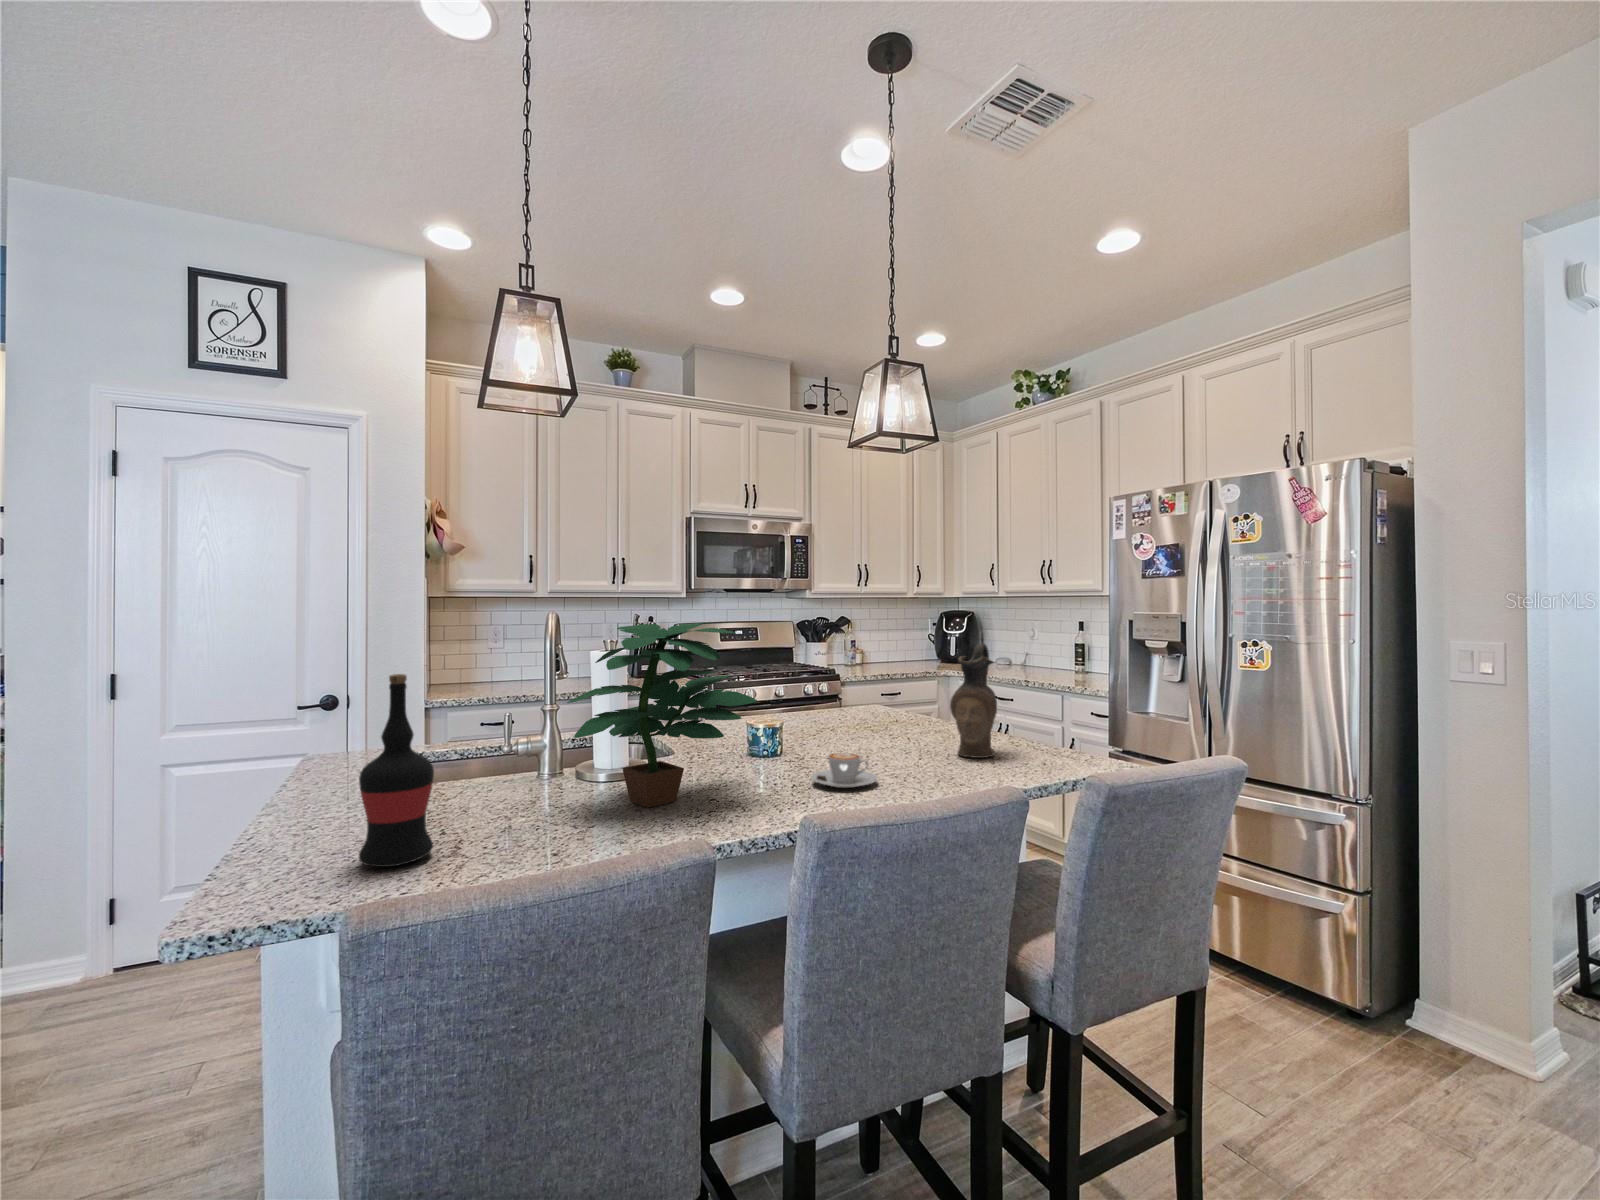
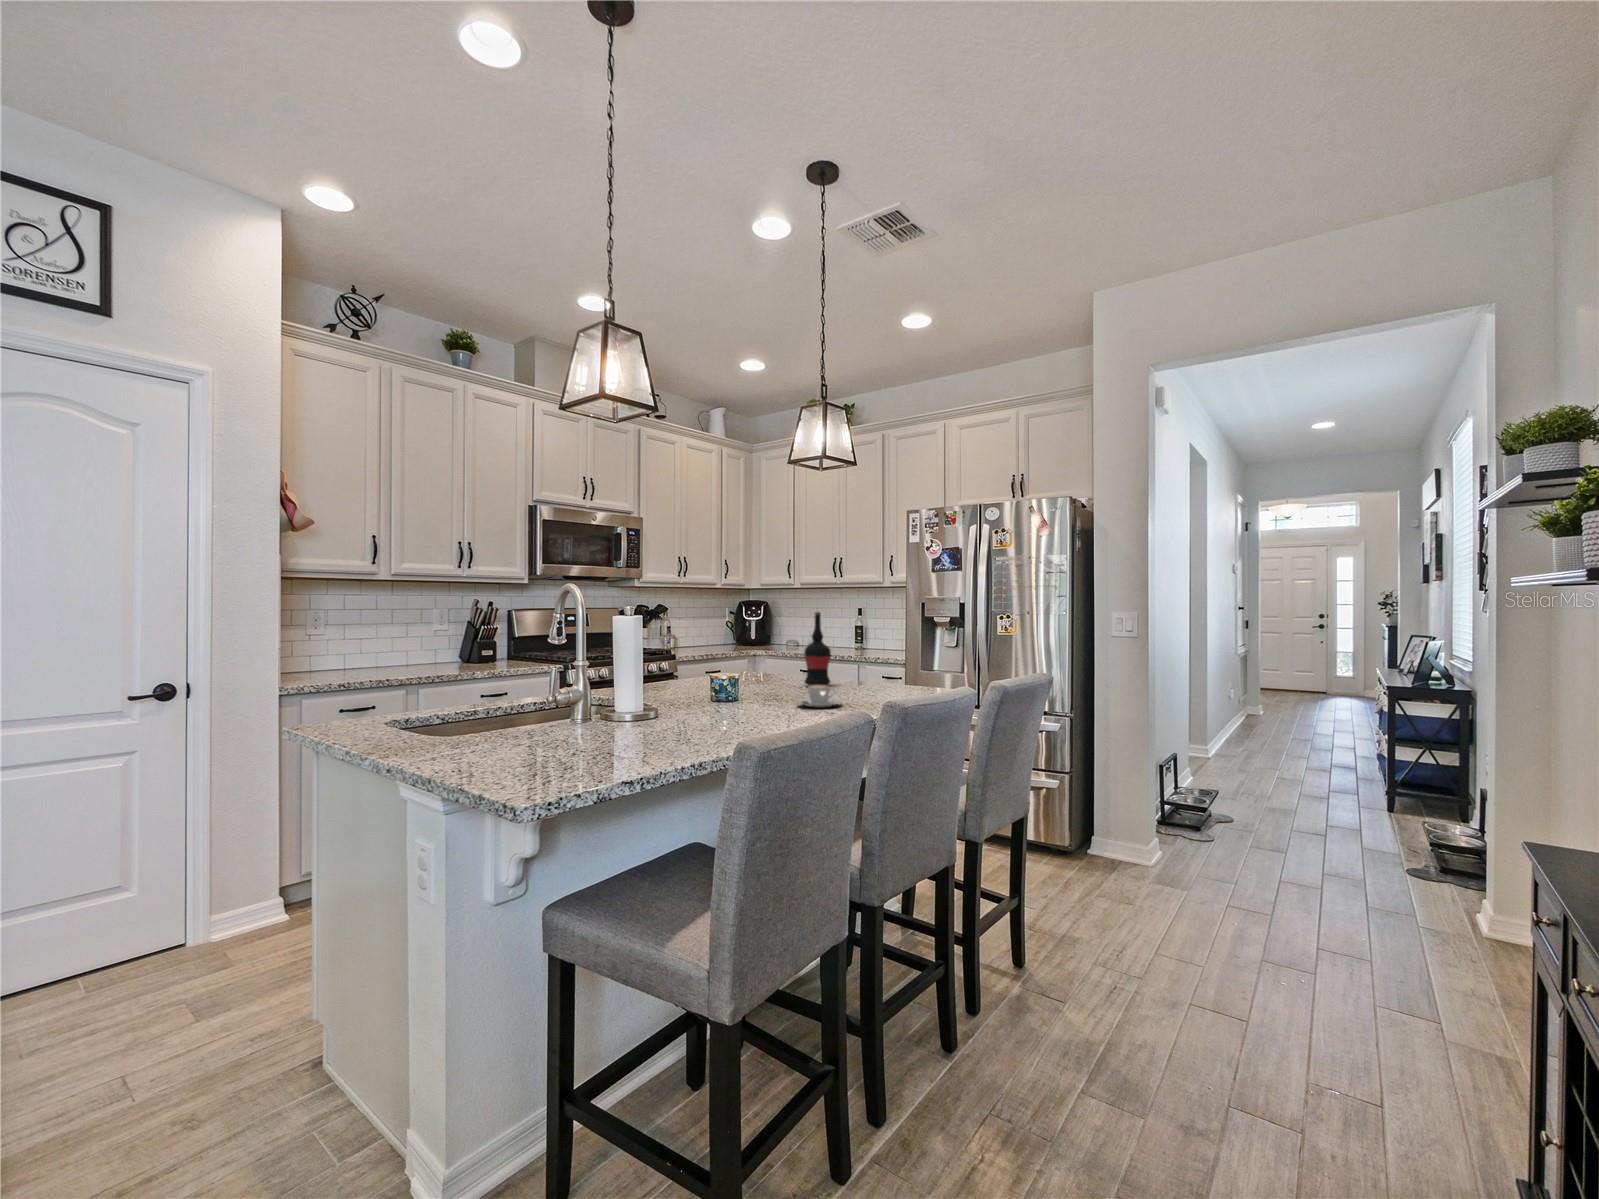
potted plant: present [567,622,757,808] -> none [651,591,778,723]
ceramic pitcher: present [950,643,997,758] -> none [859,611,892,691]
wine bottle: present [359,674,434,867] -> present [804,612,831,686]

